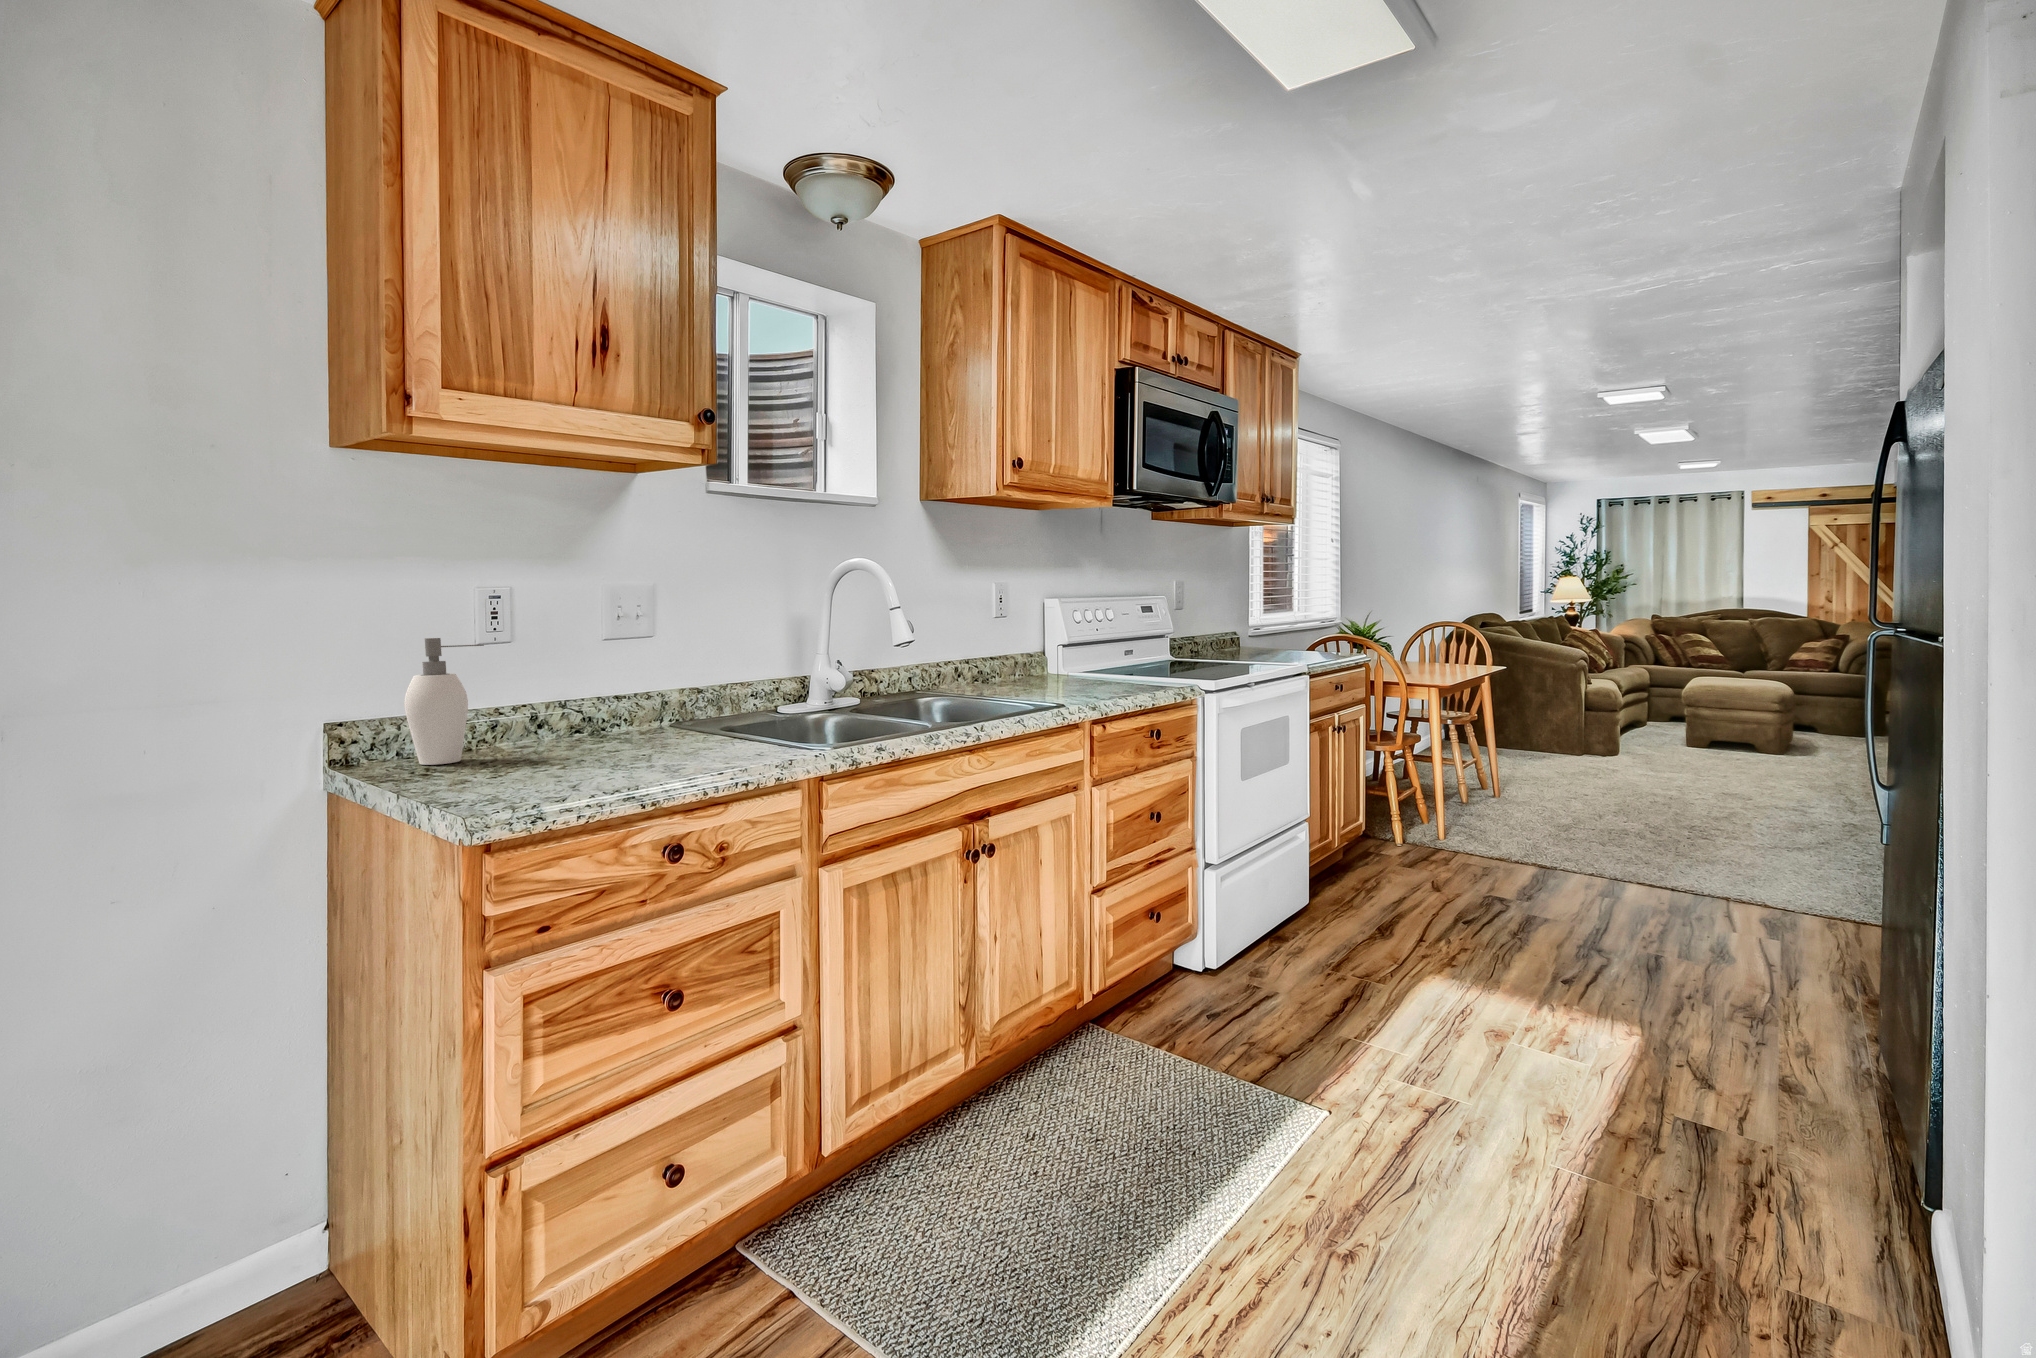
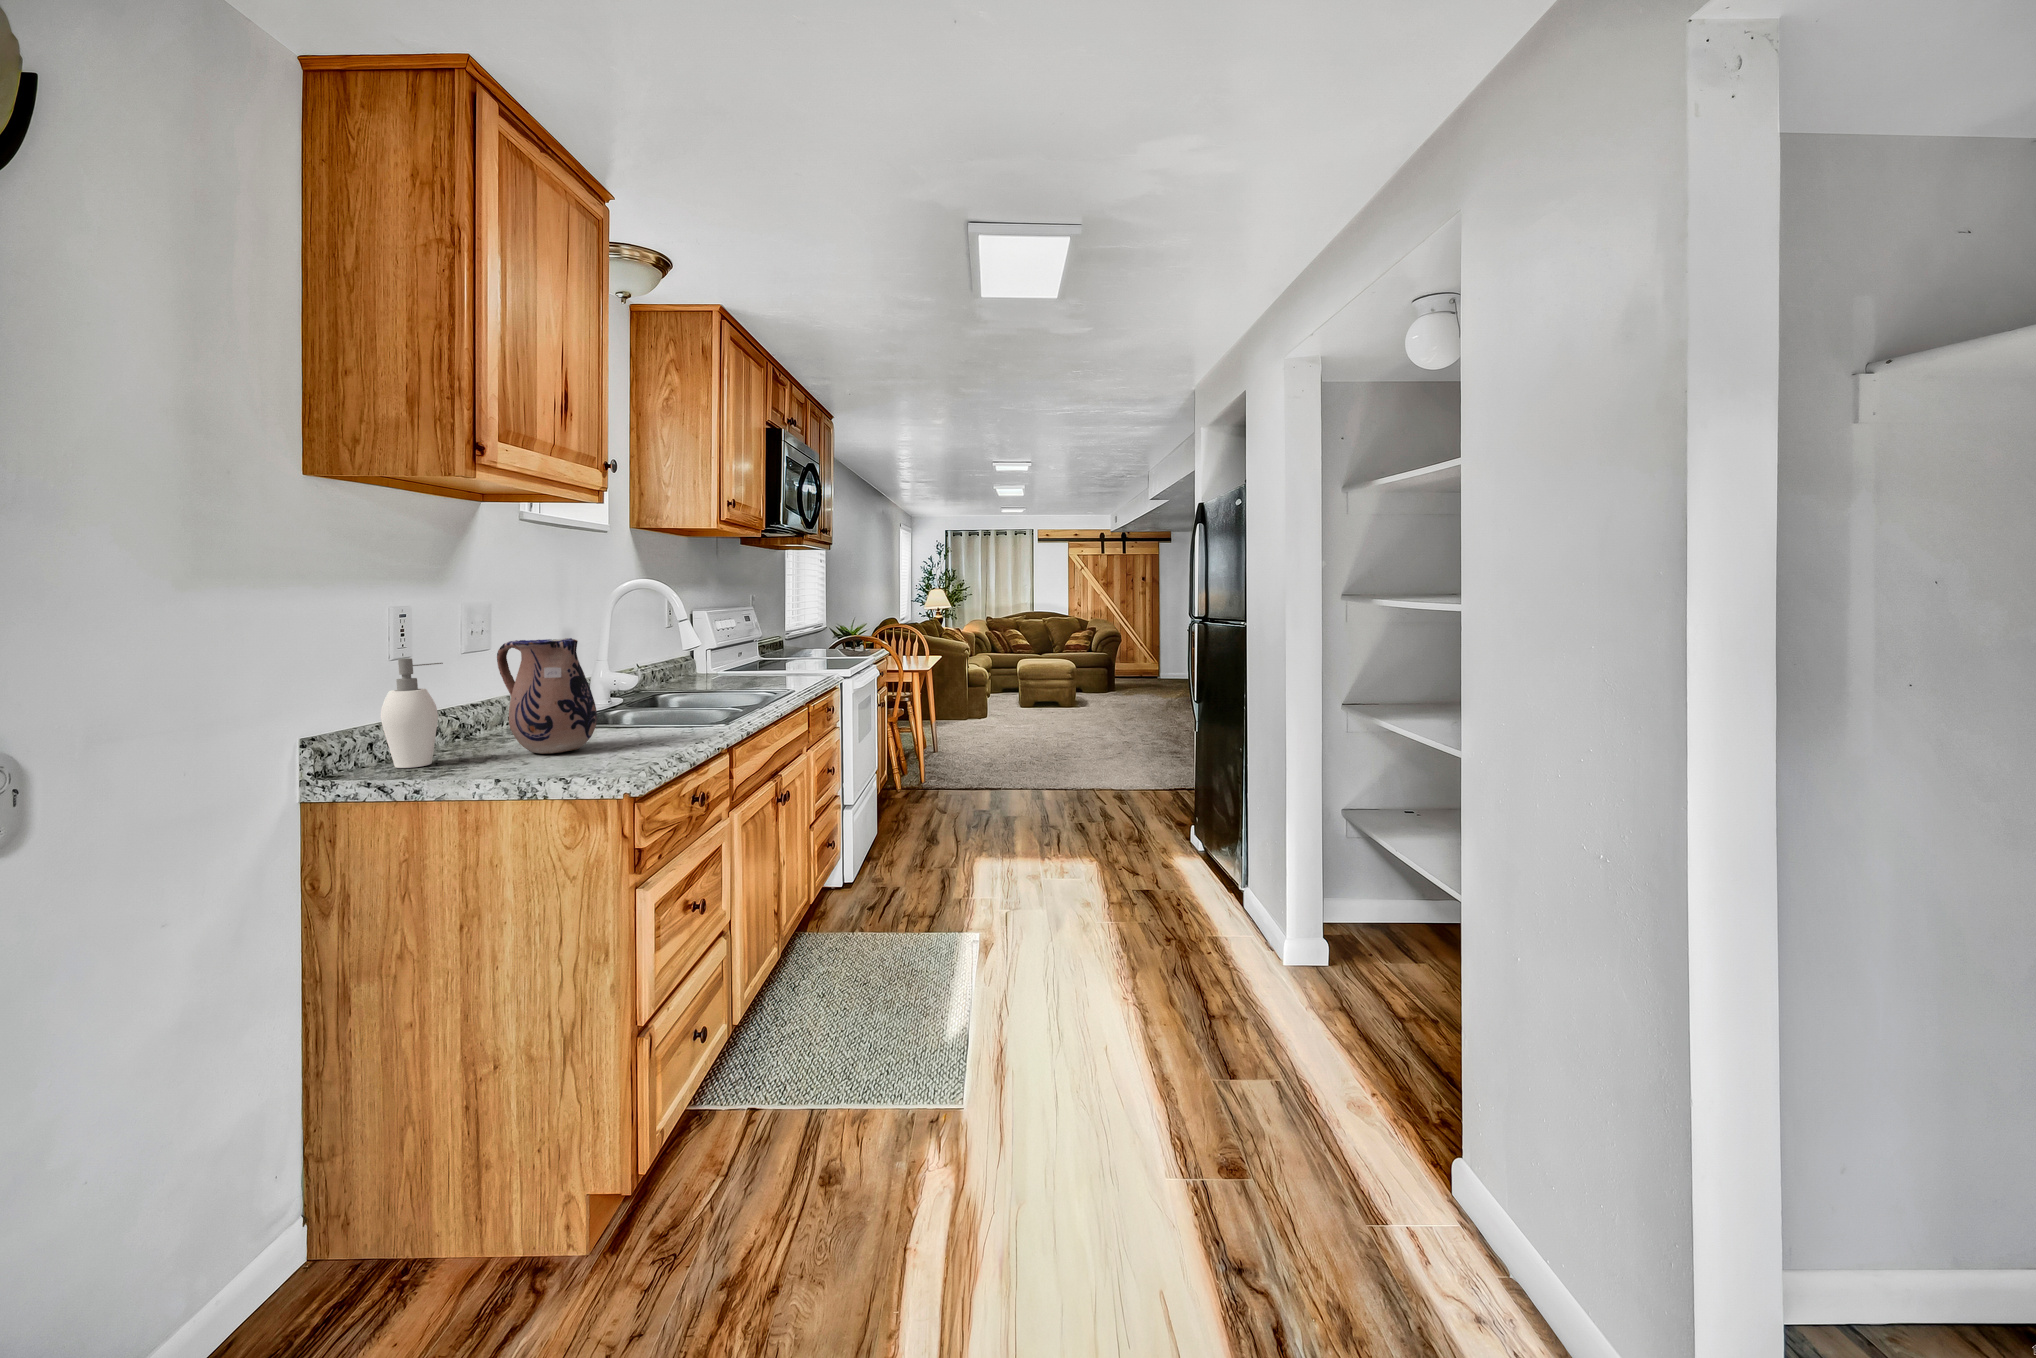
ceramic pitcher: none [531,619,639,764] -> present [497,638,597,754]

